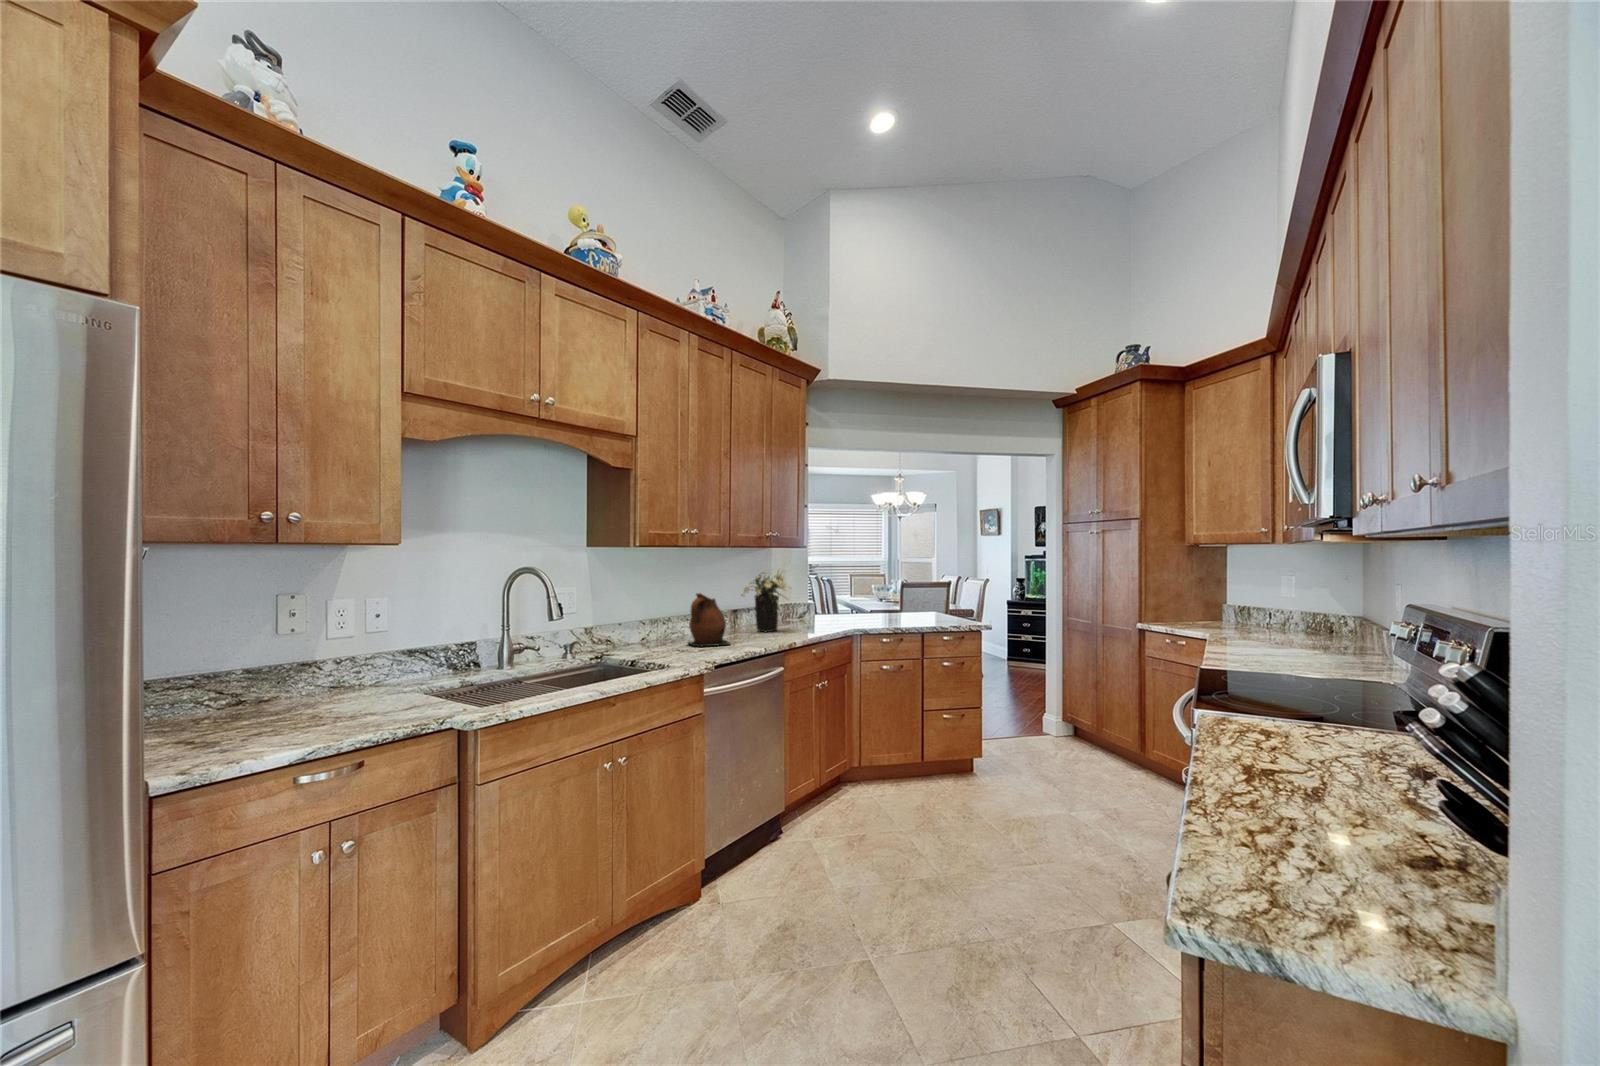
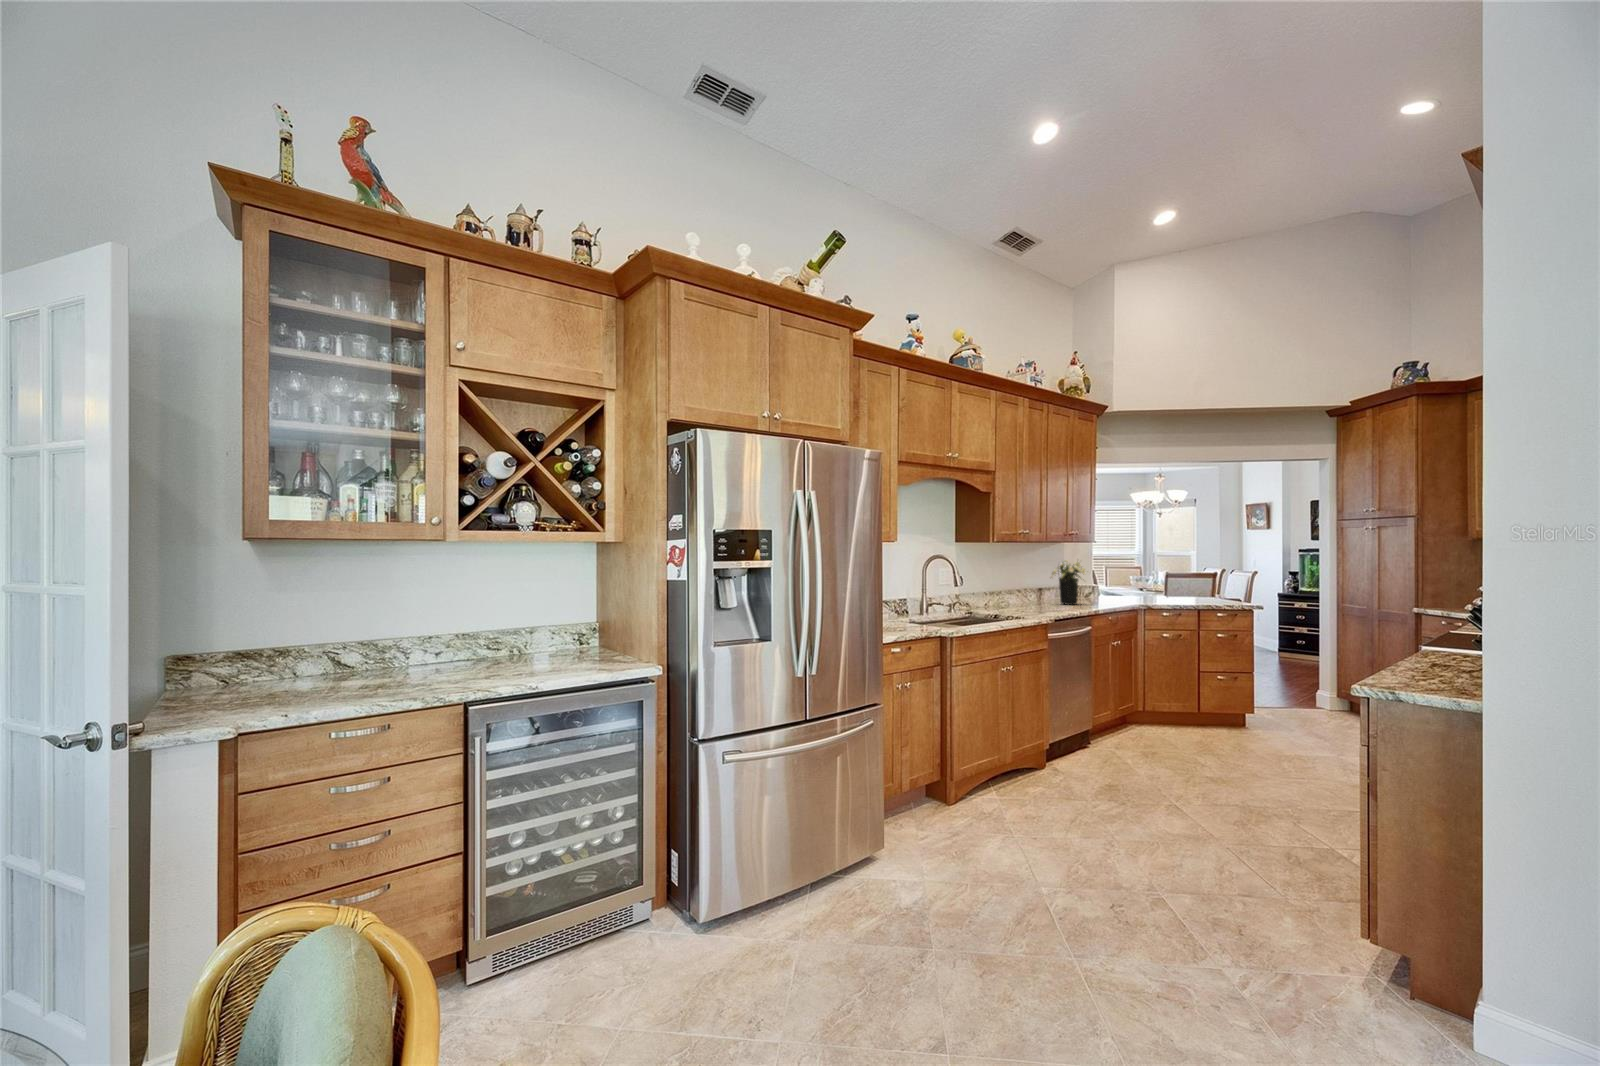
ceramic pitcher: present [688,593,730,646] -> none [1017,574,1052,611]

